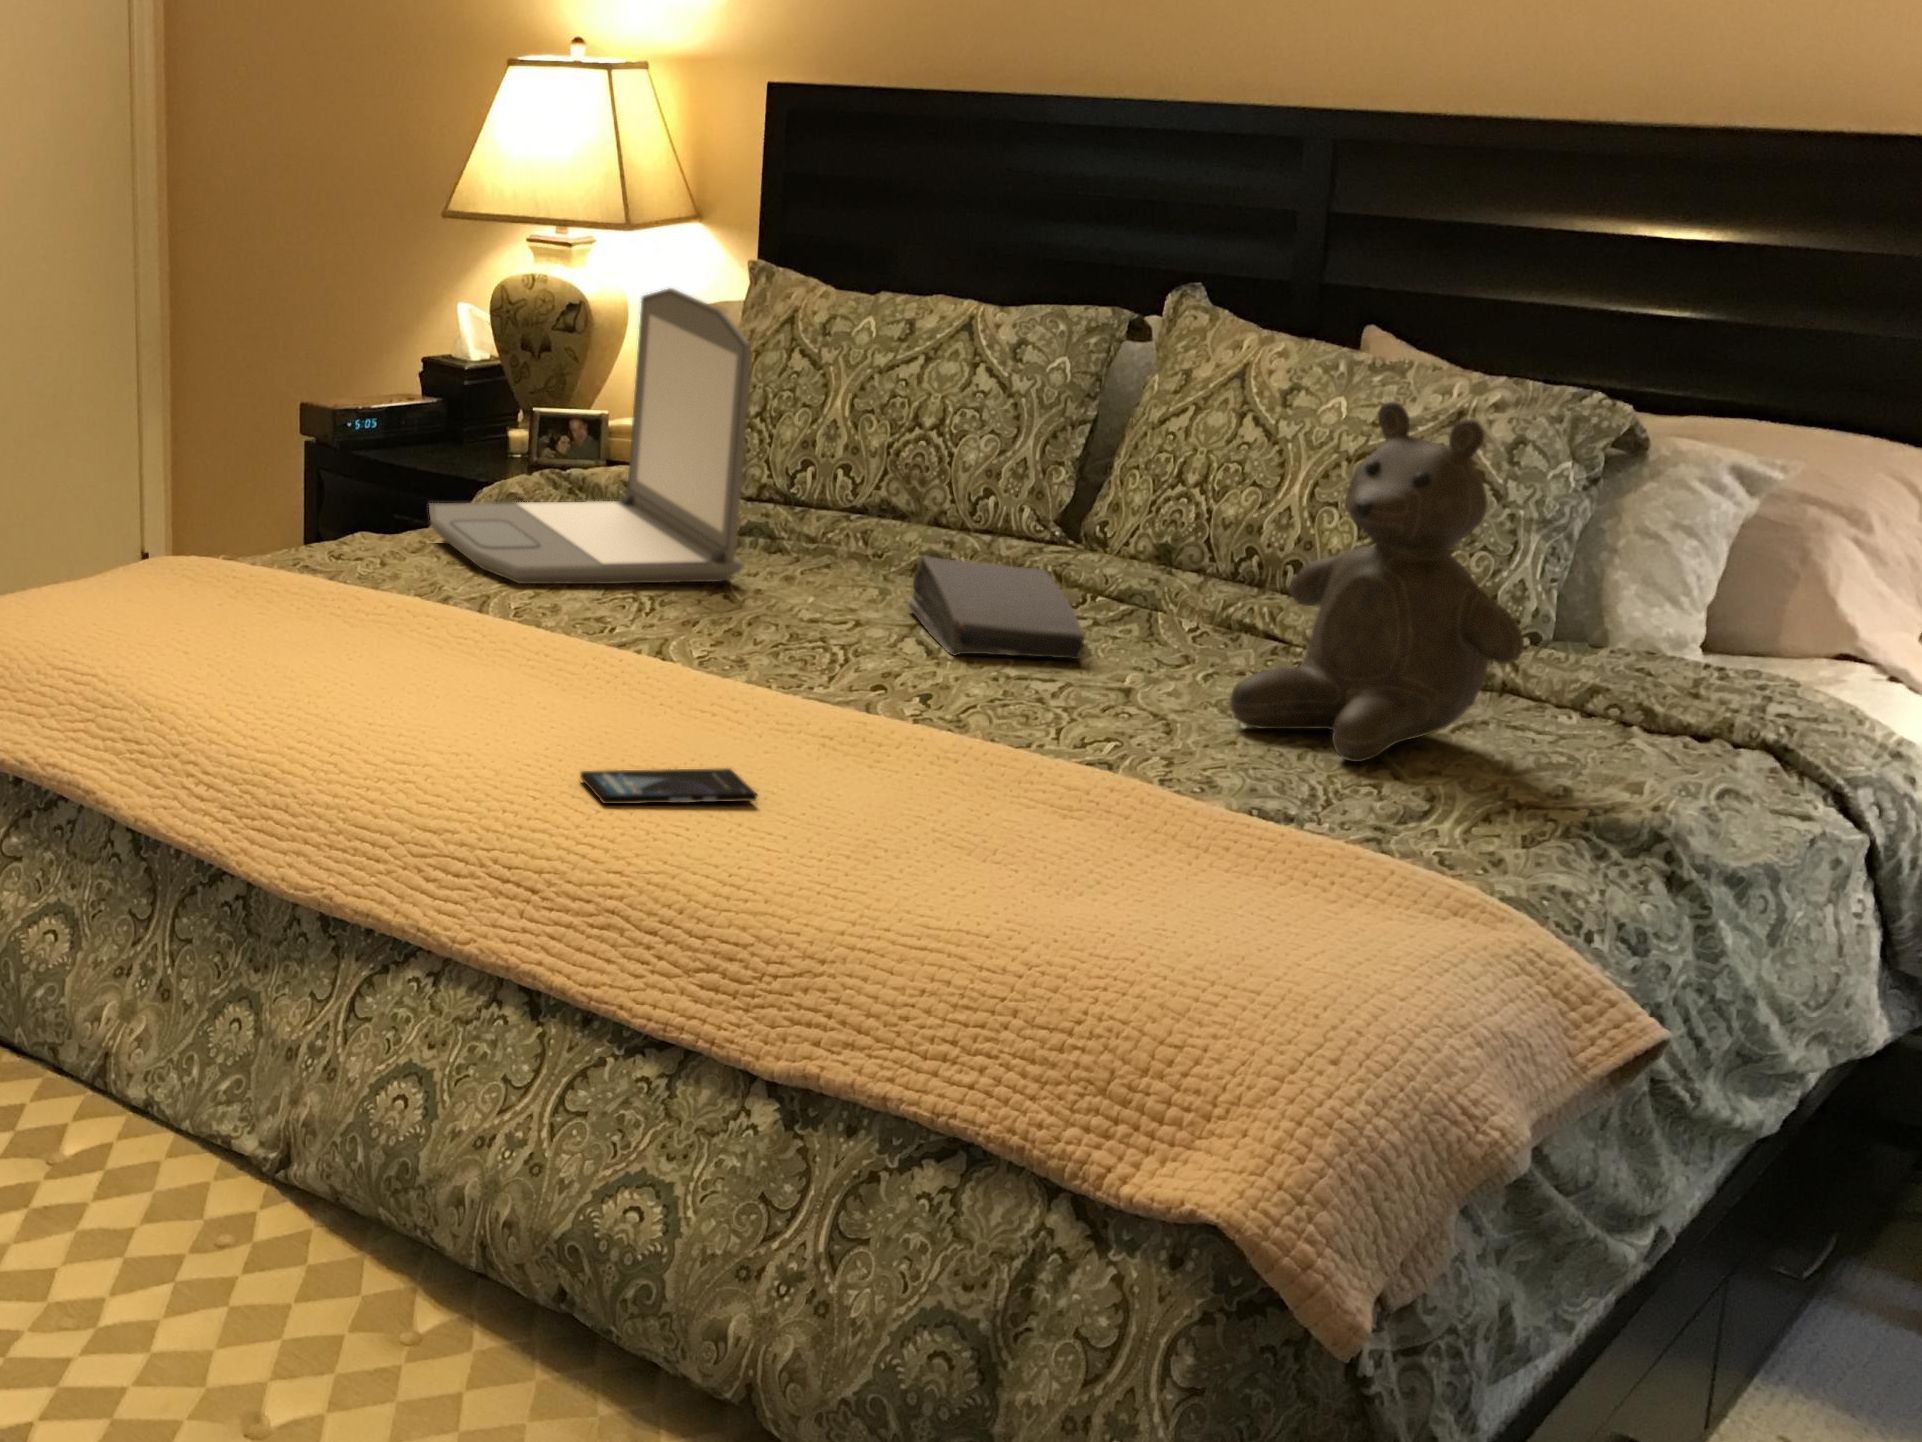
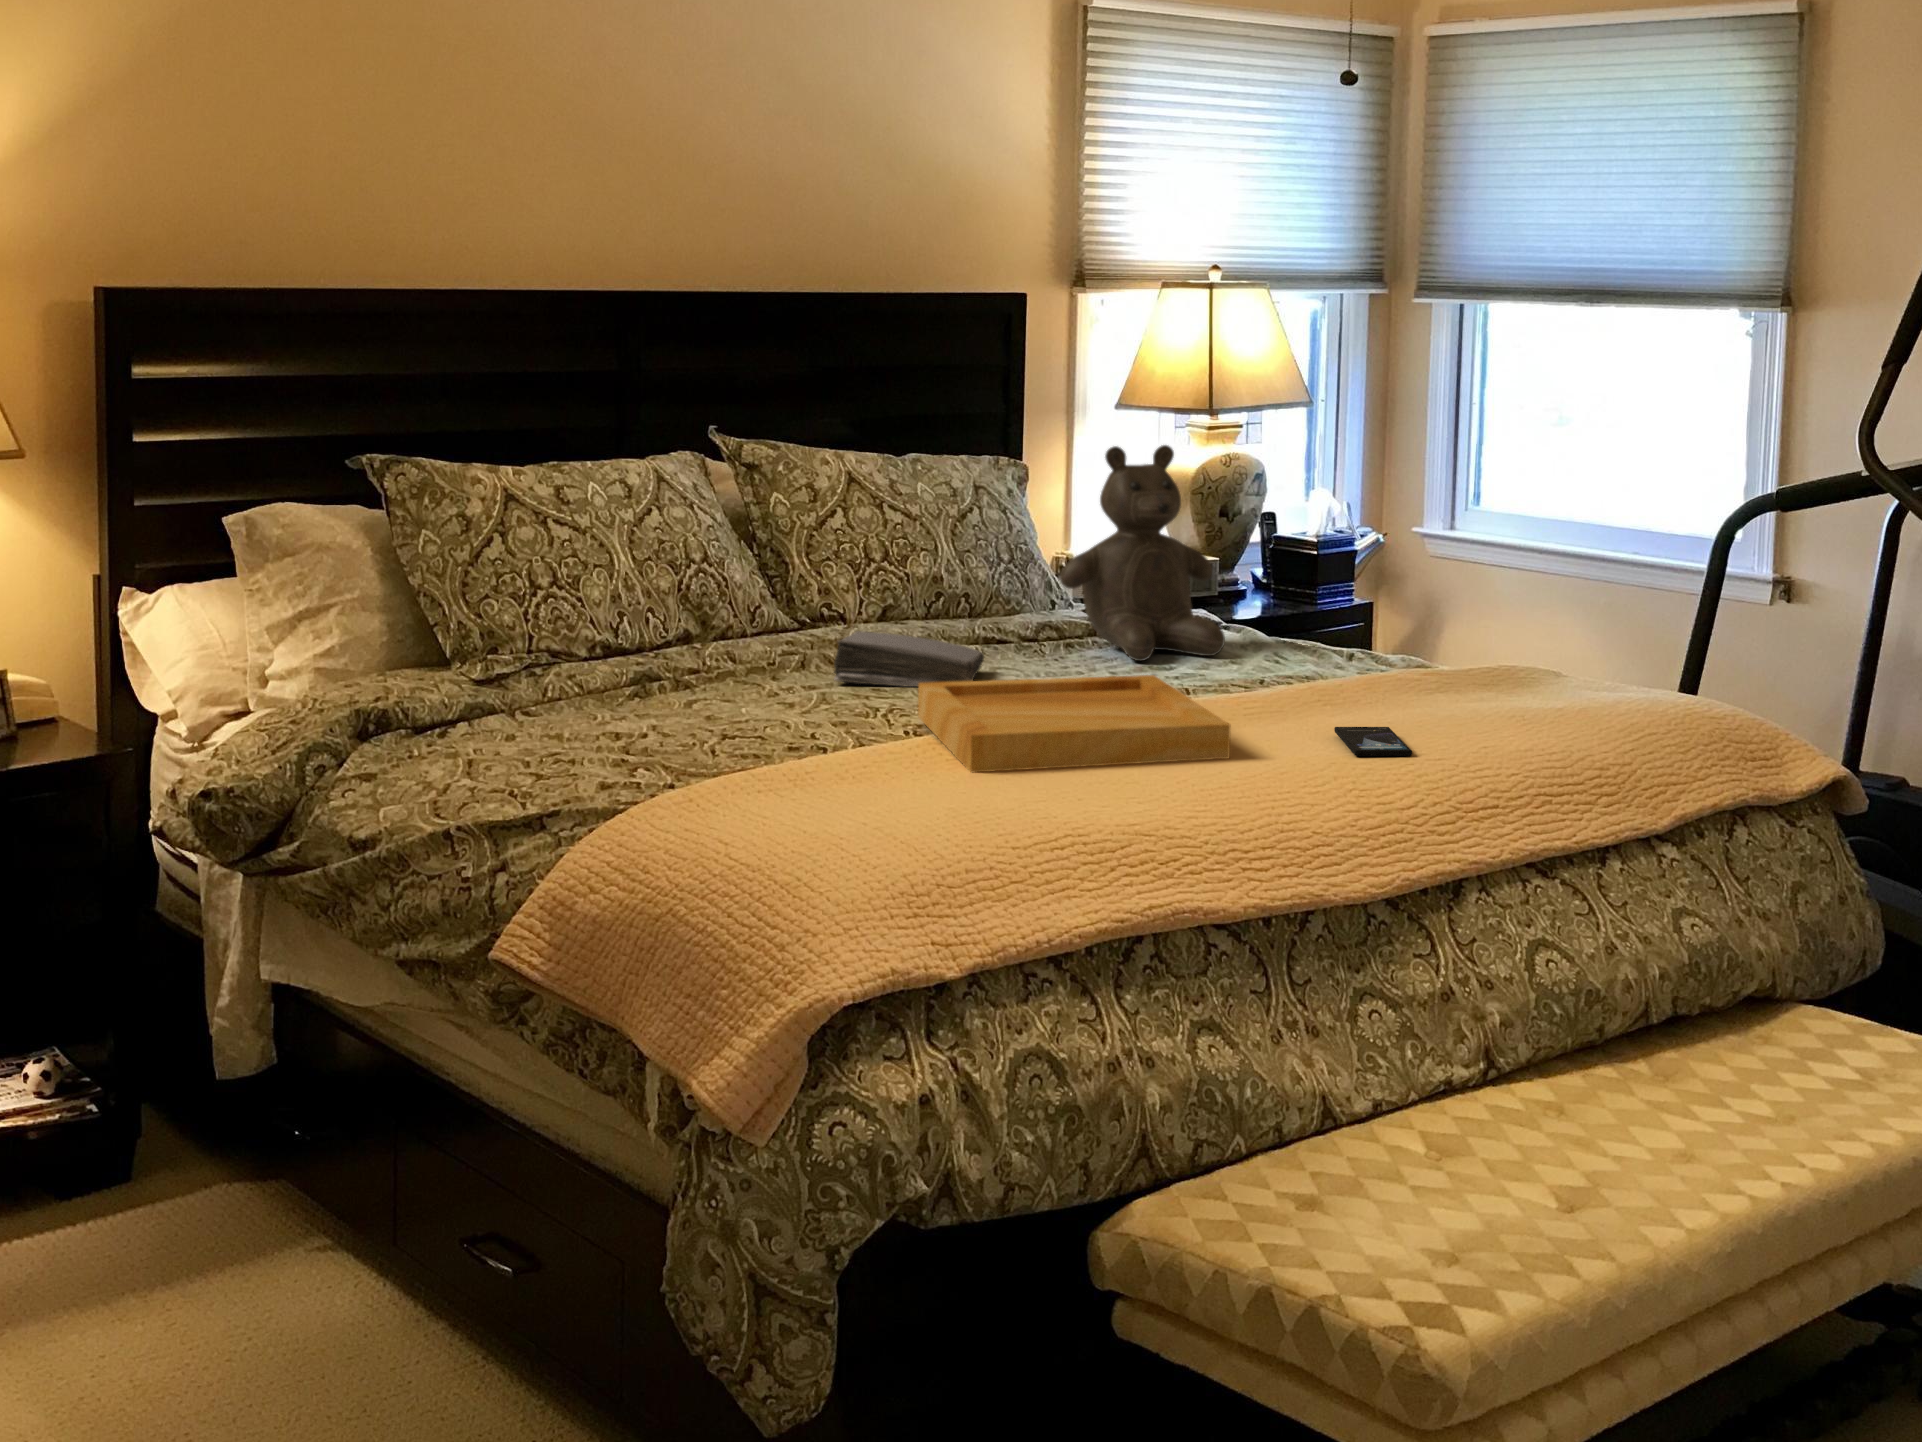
laptop: present [429,288,753,584] -> none [501,491,763,752]
tray: none [401,583,852,736] -> present [918,675,1230,772]

